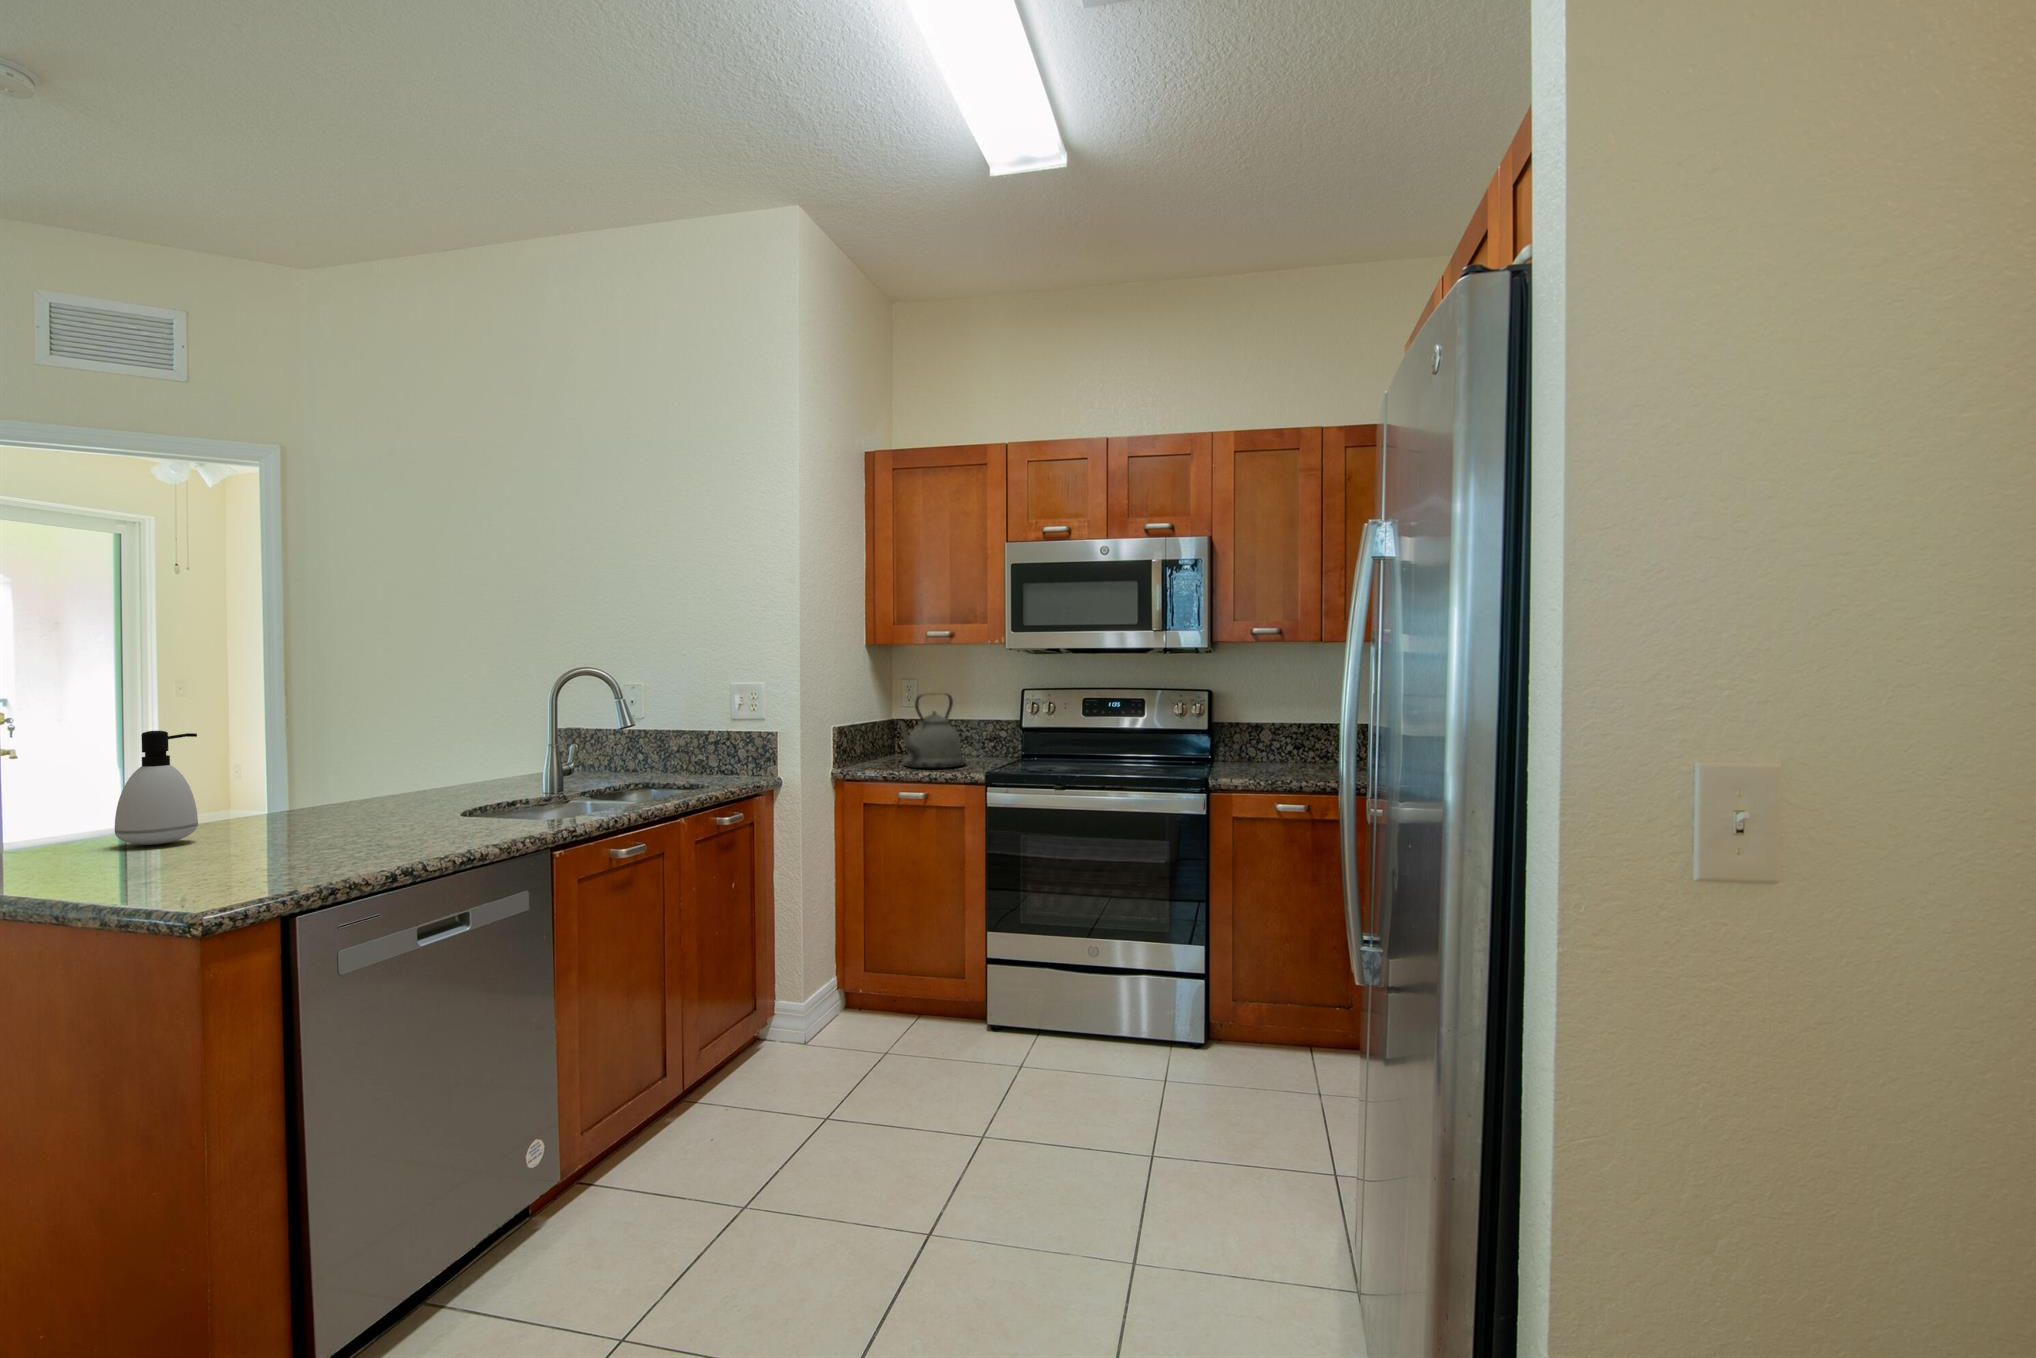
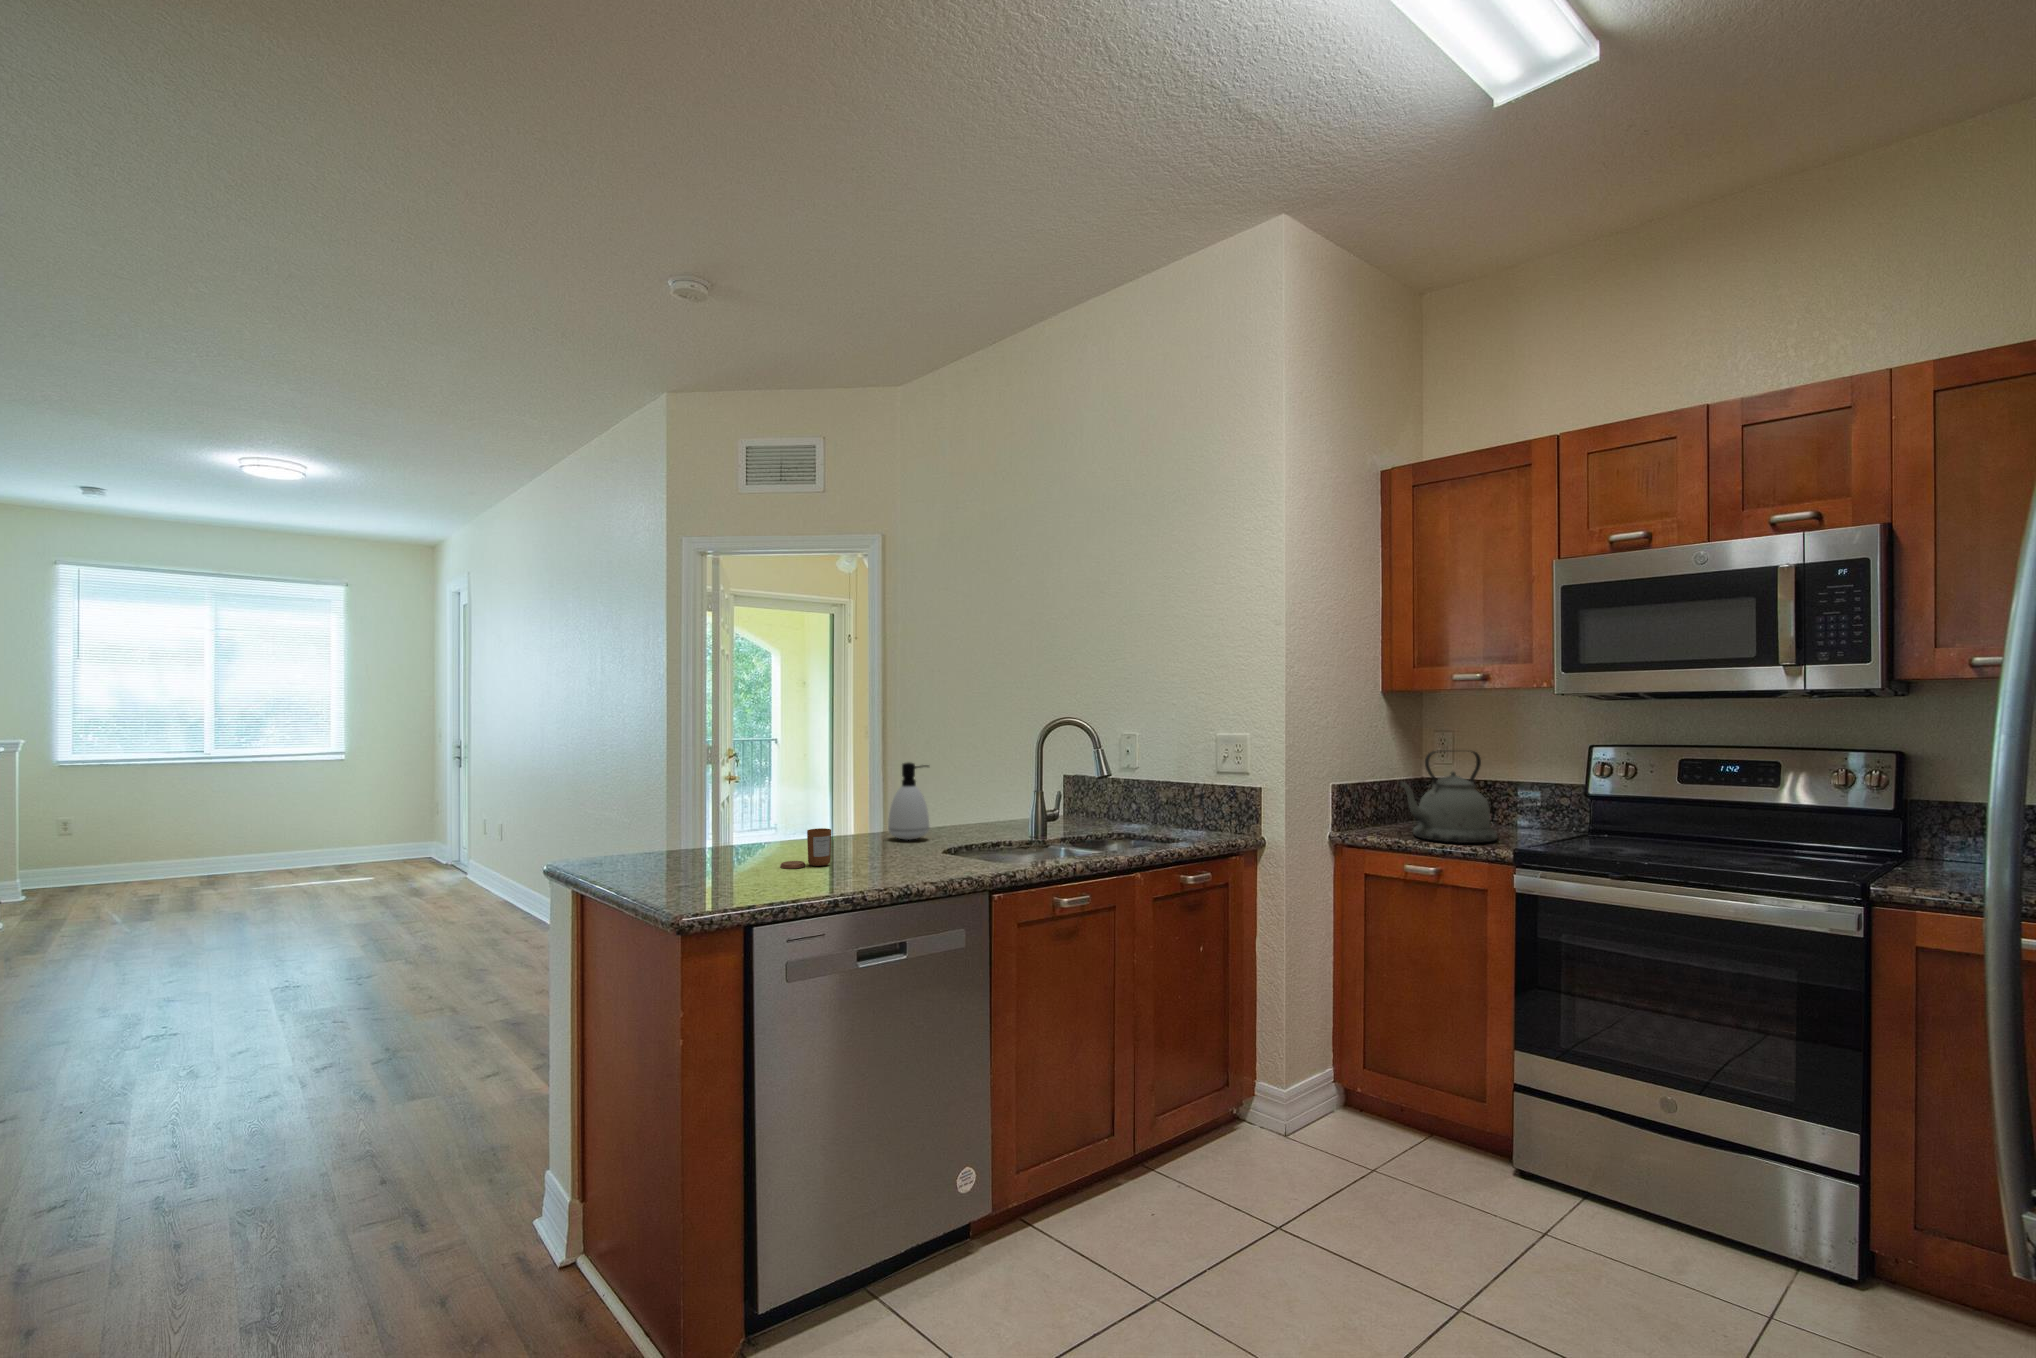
soap dispenser: present [115,731,198,845] -> present [888,762,929,840]
candle: none [252,801,327,854] -> present [780,828,831,869]

